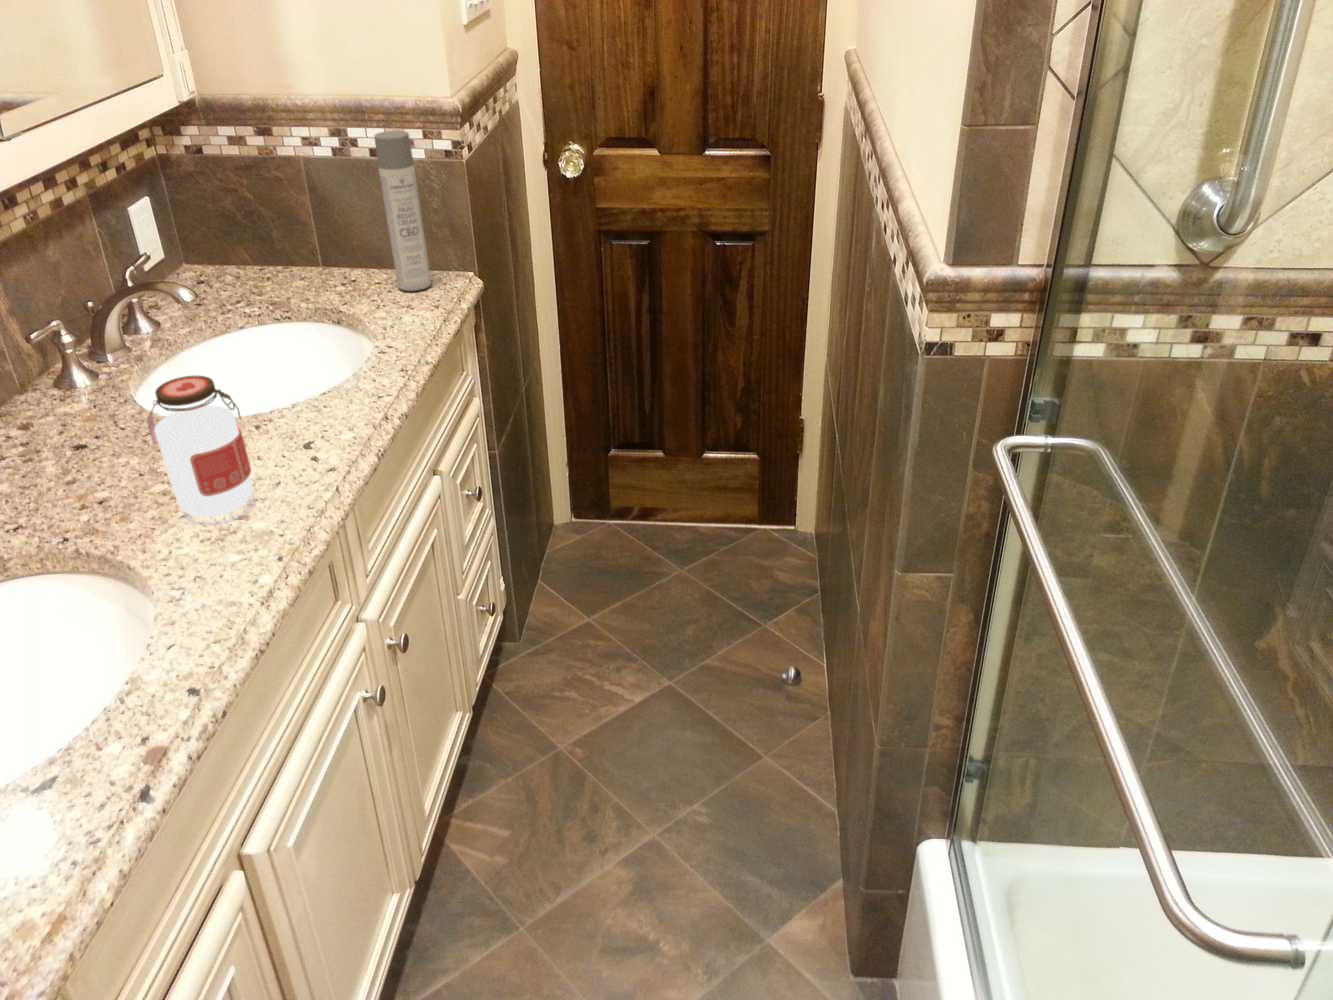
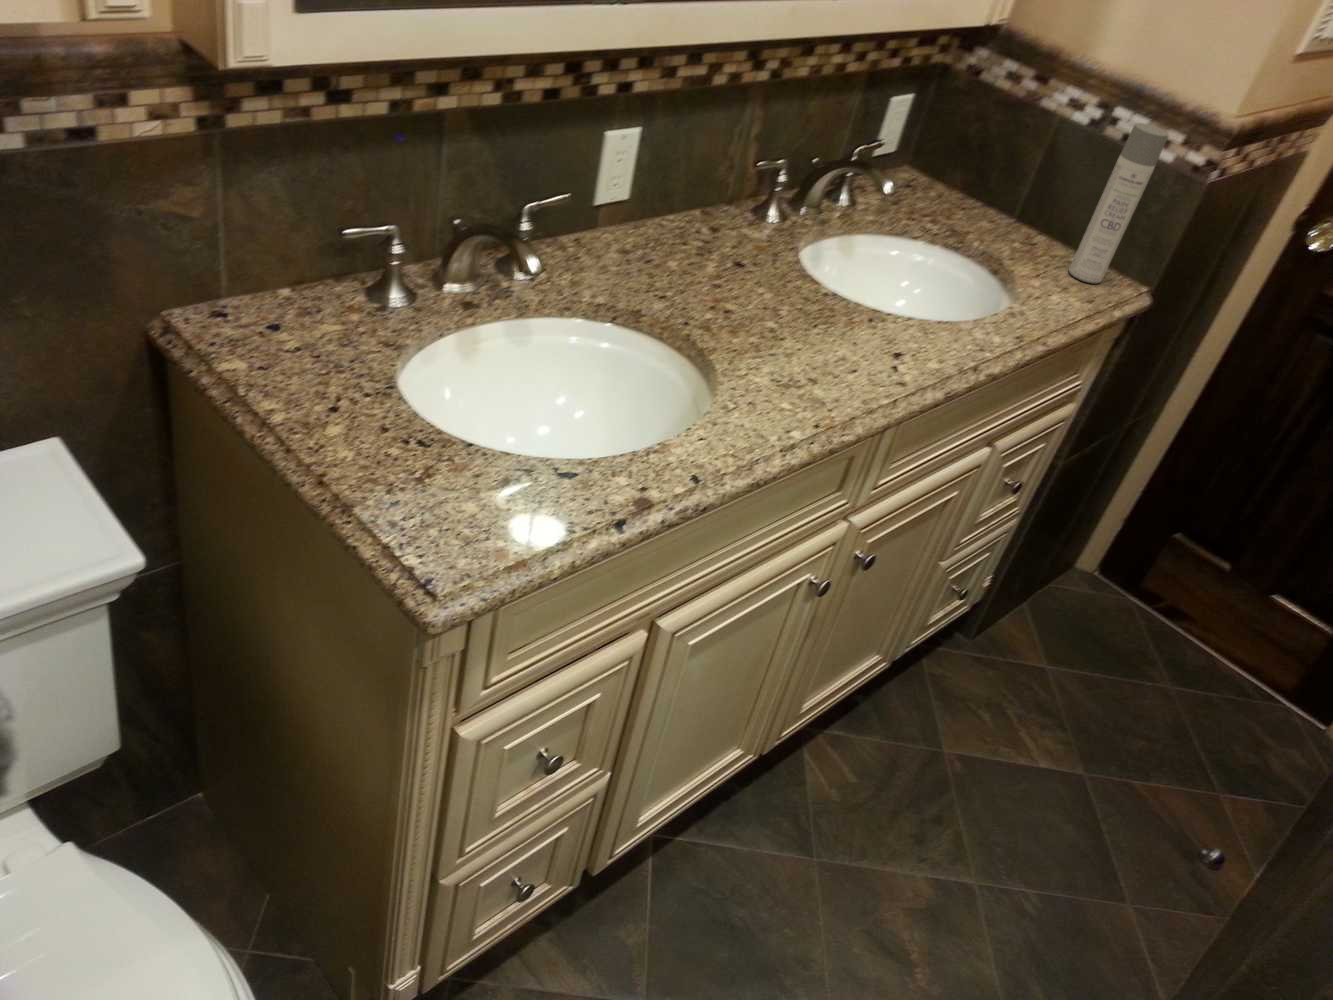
jar: present [148,376,252,518] -> none [772,244,863,374]

